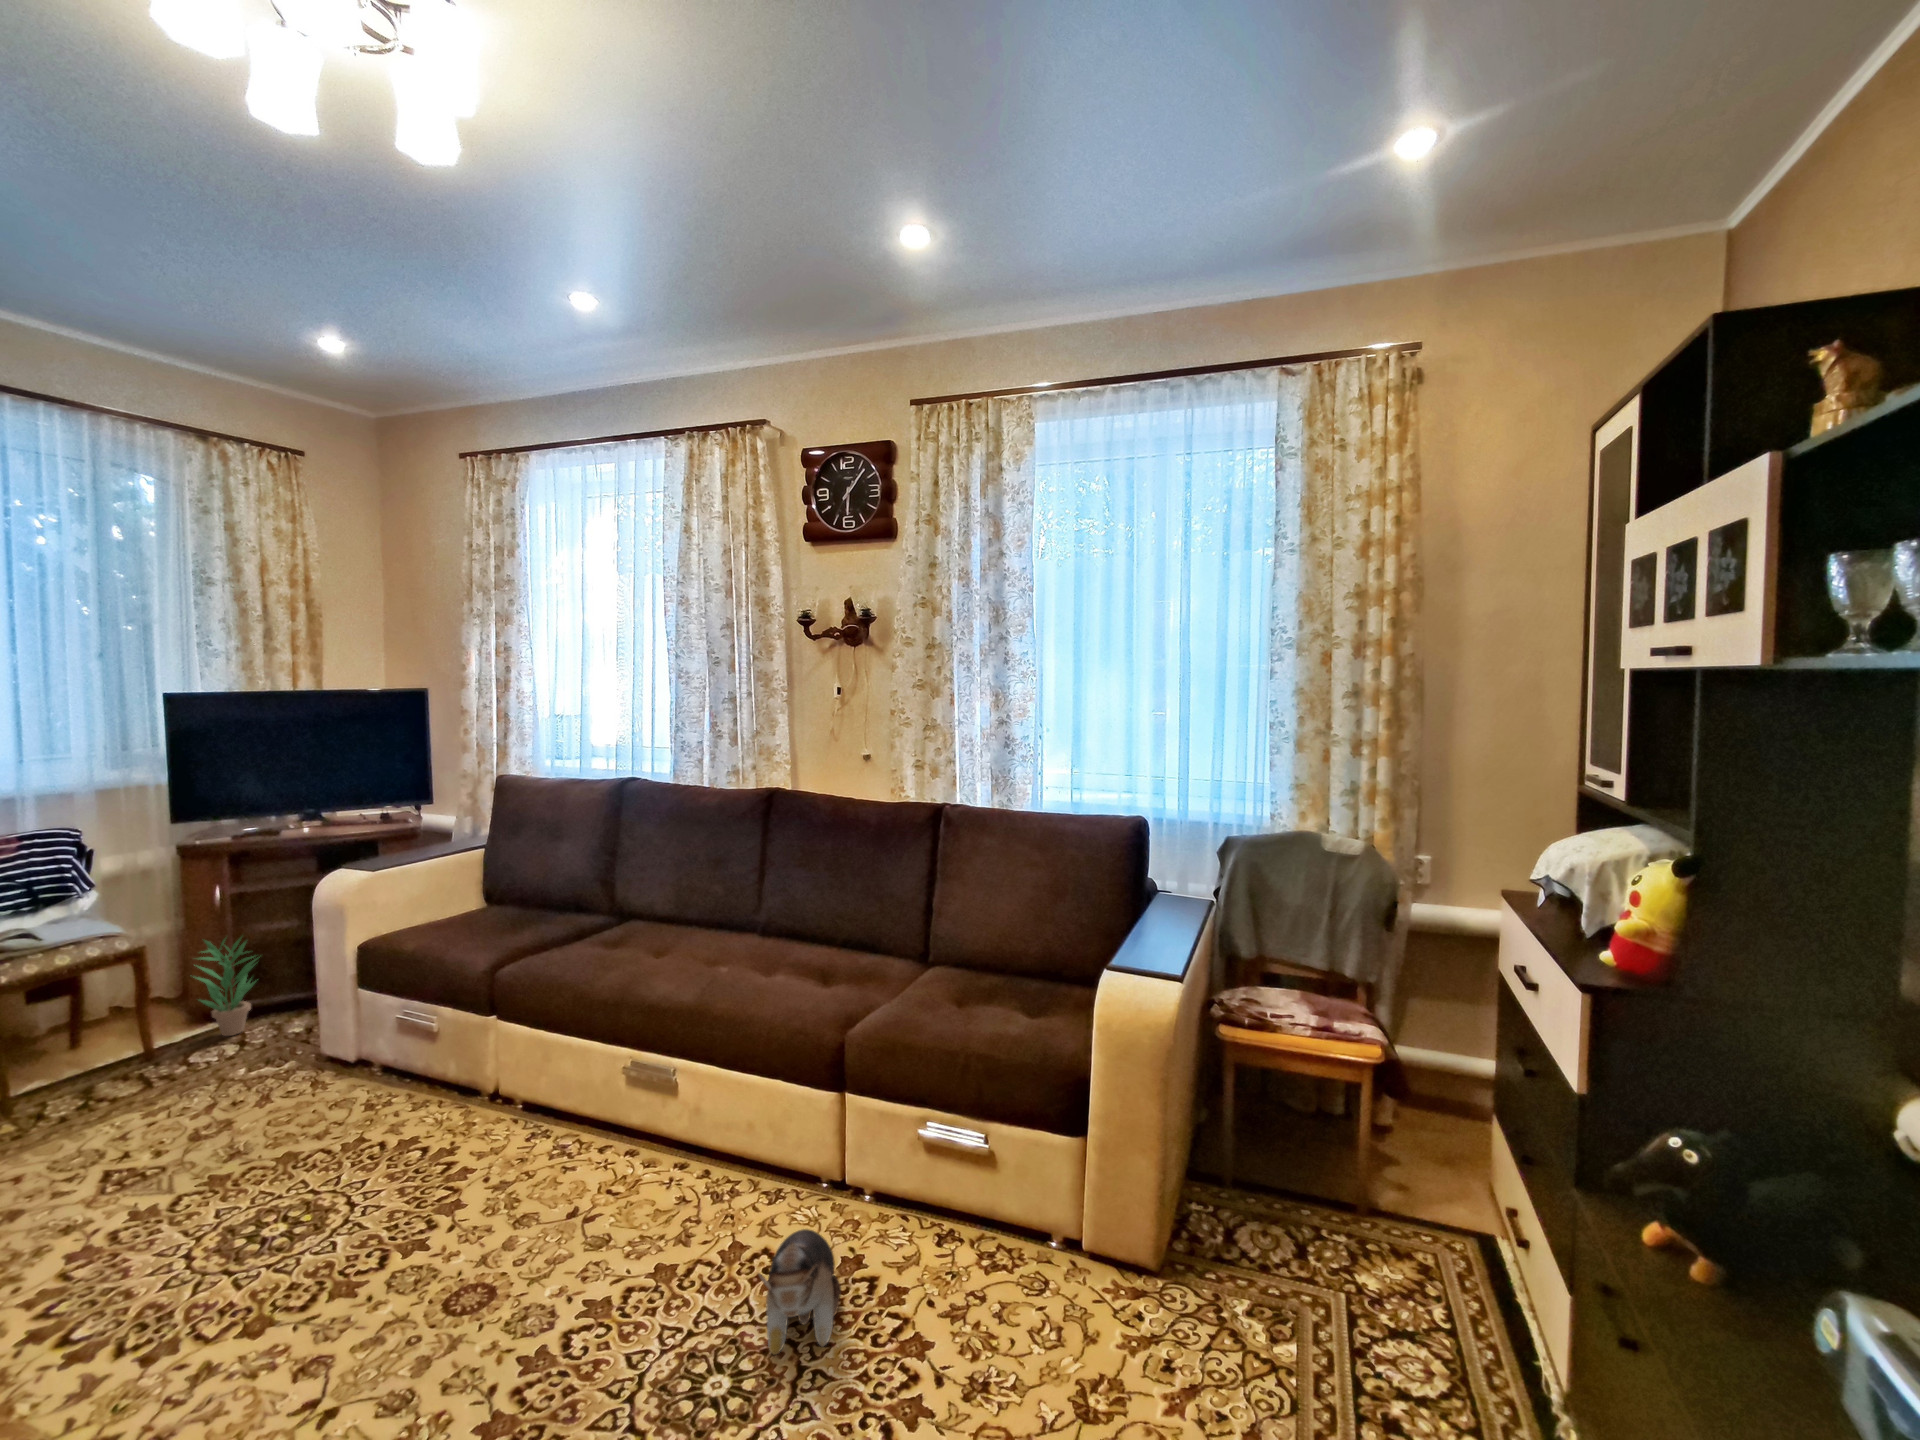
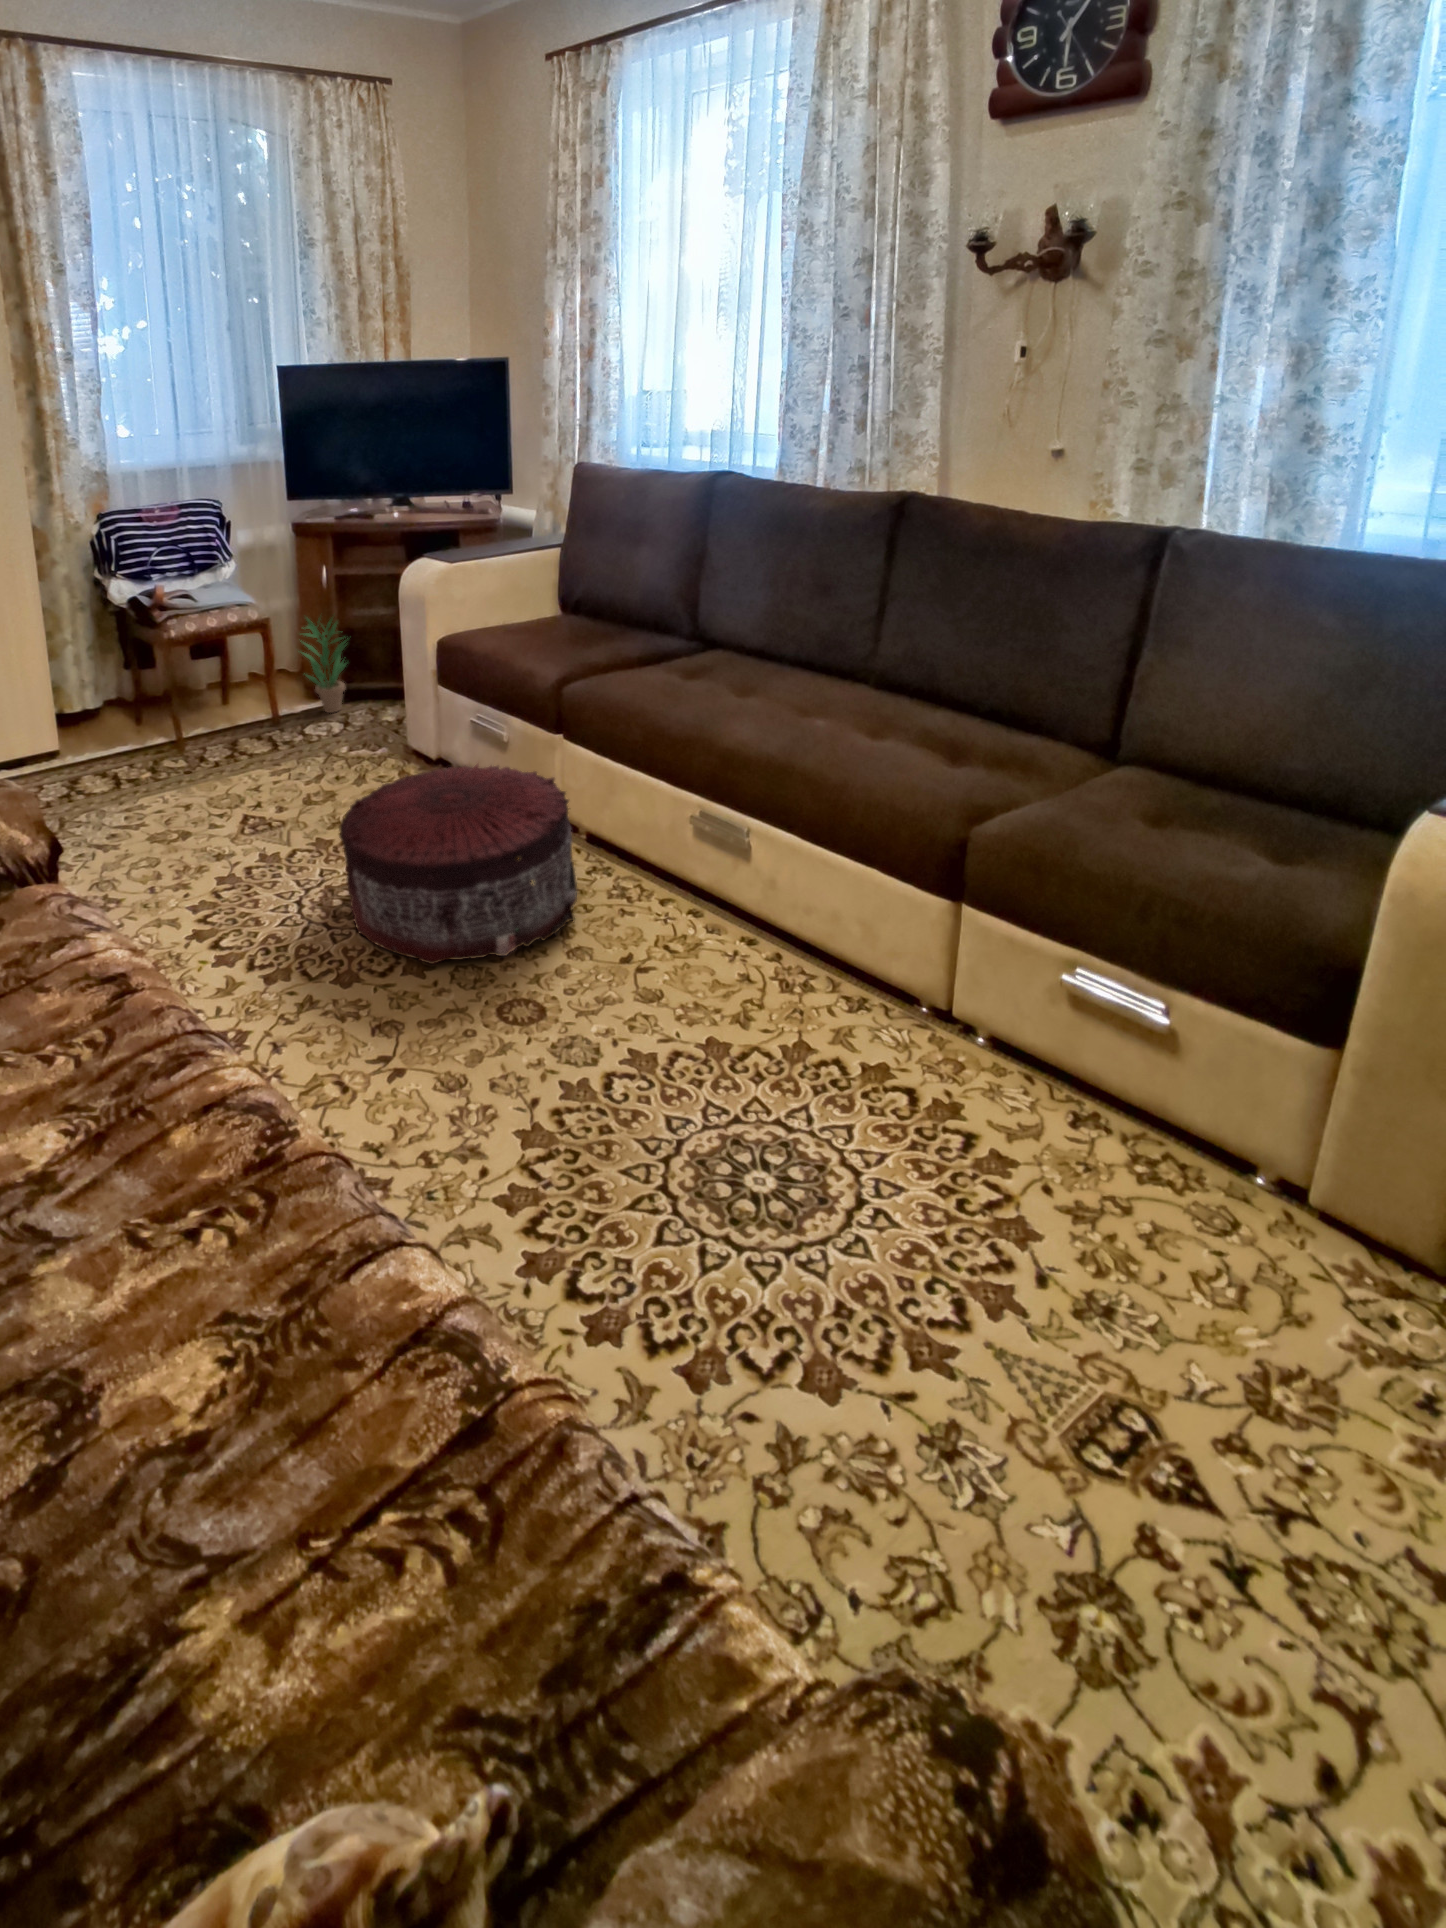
pouf: none [248,1054,525,1279] -> present [339,764,577,964]
plush toy: present [759,1229,841,1355] -> none [807,1050,924,1187]

